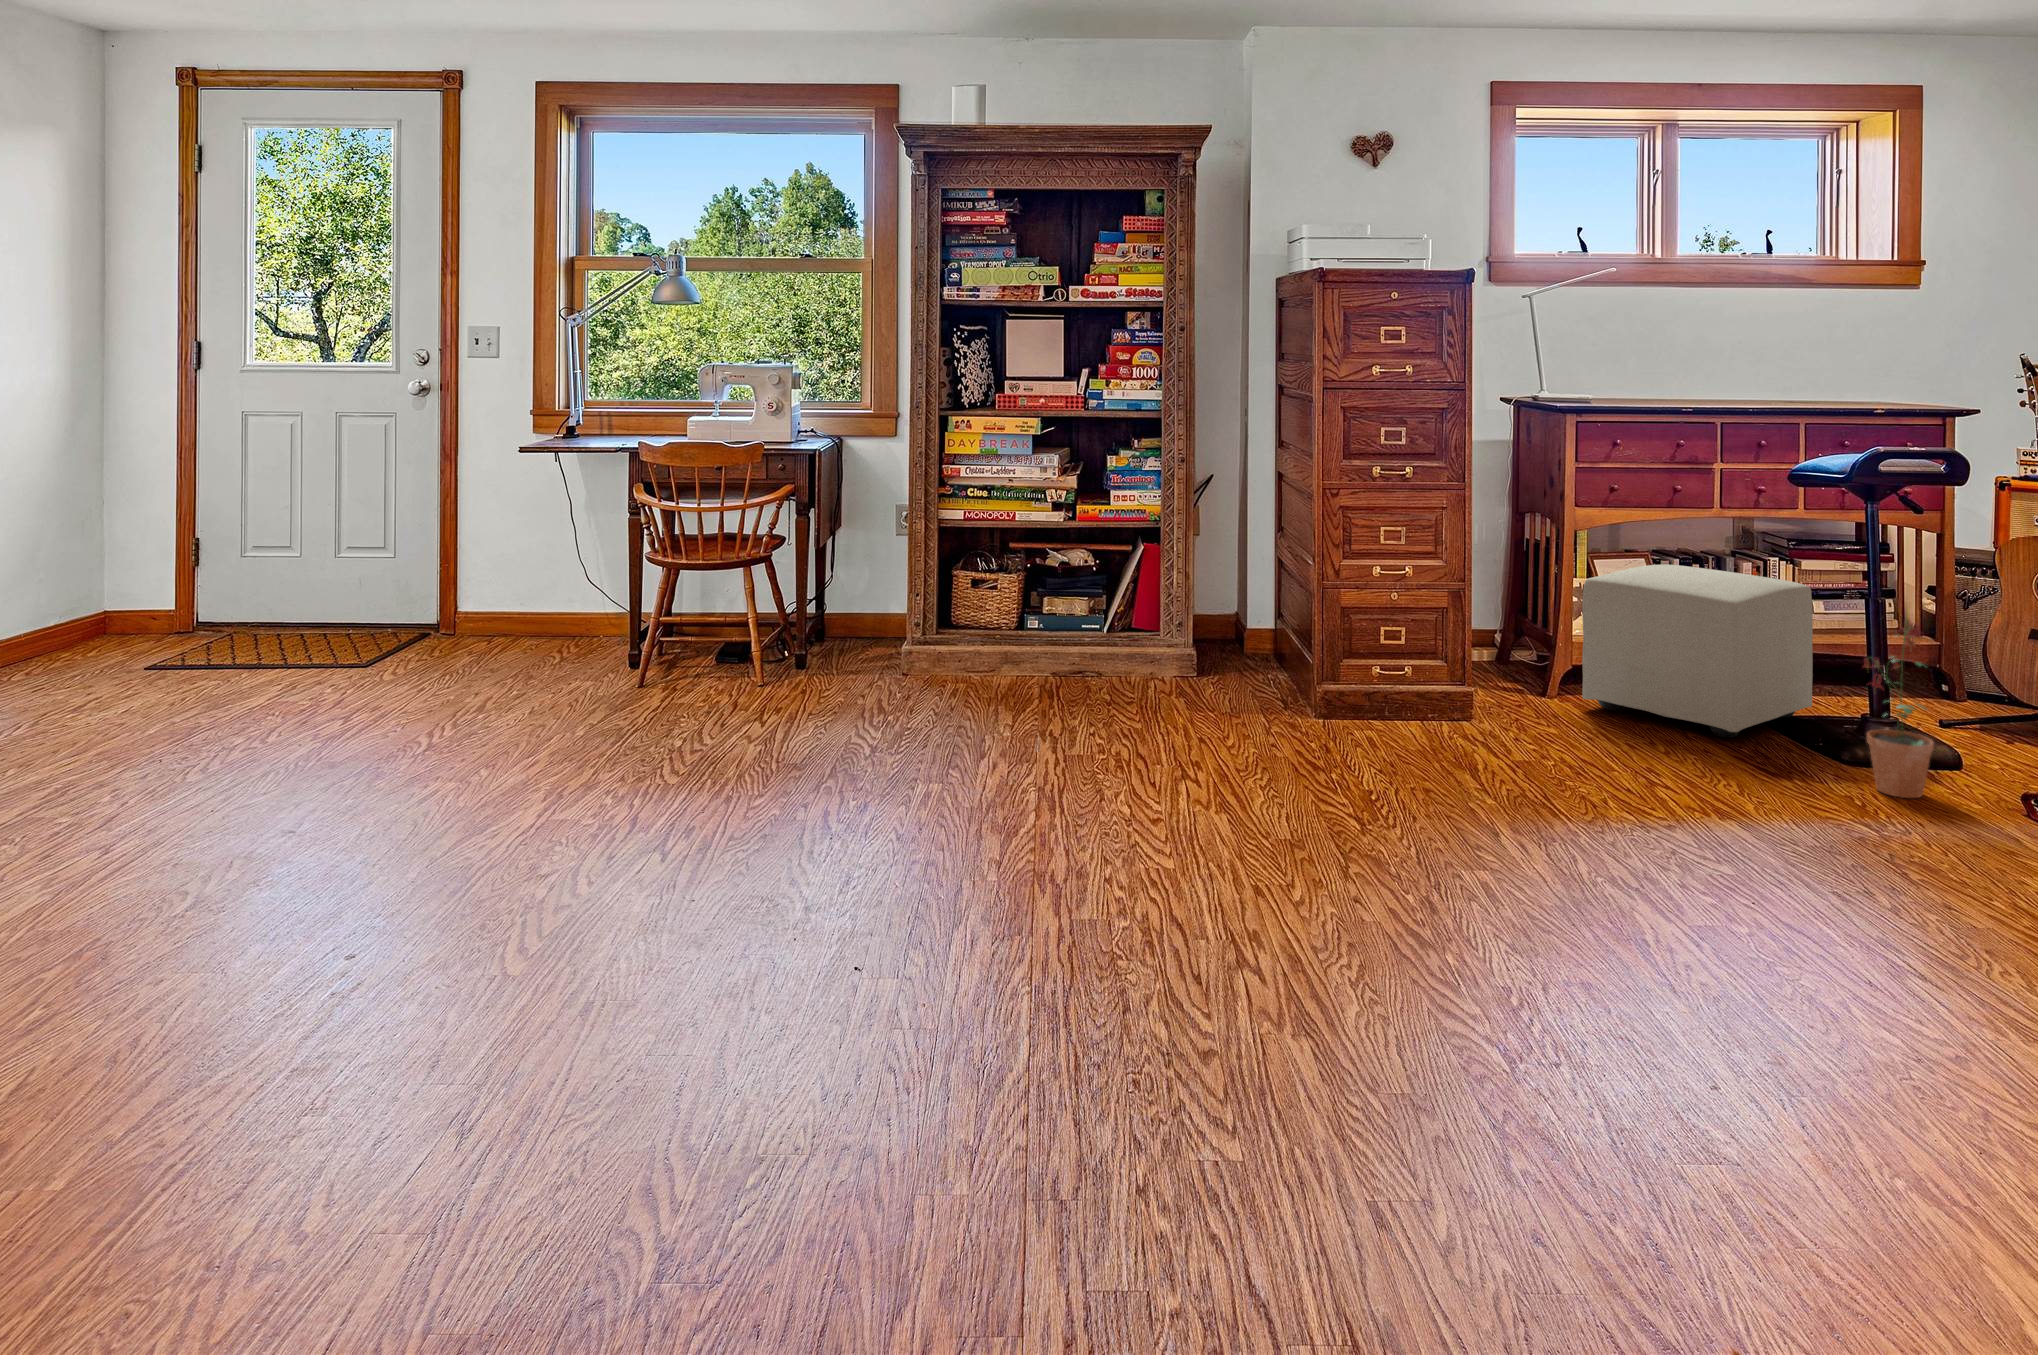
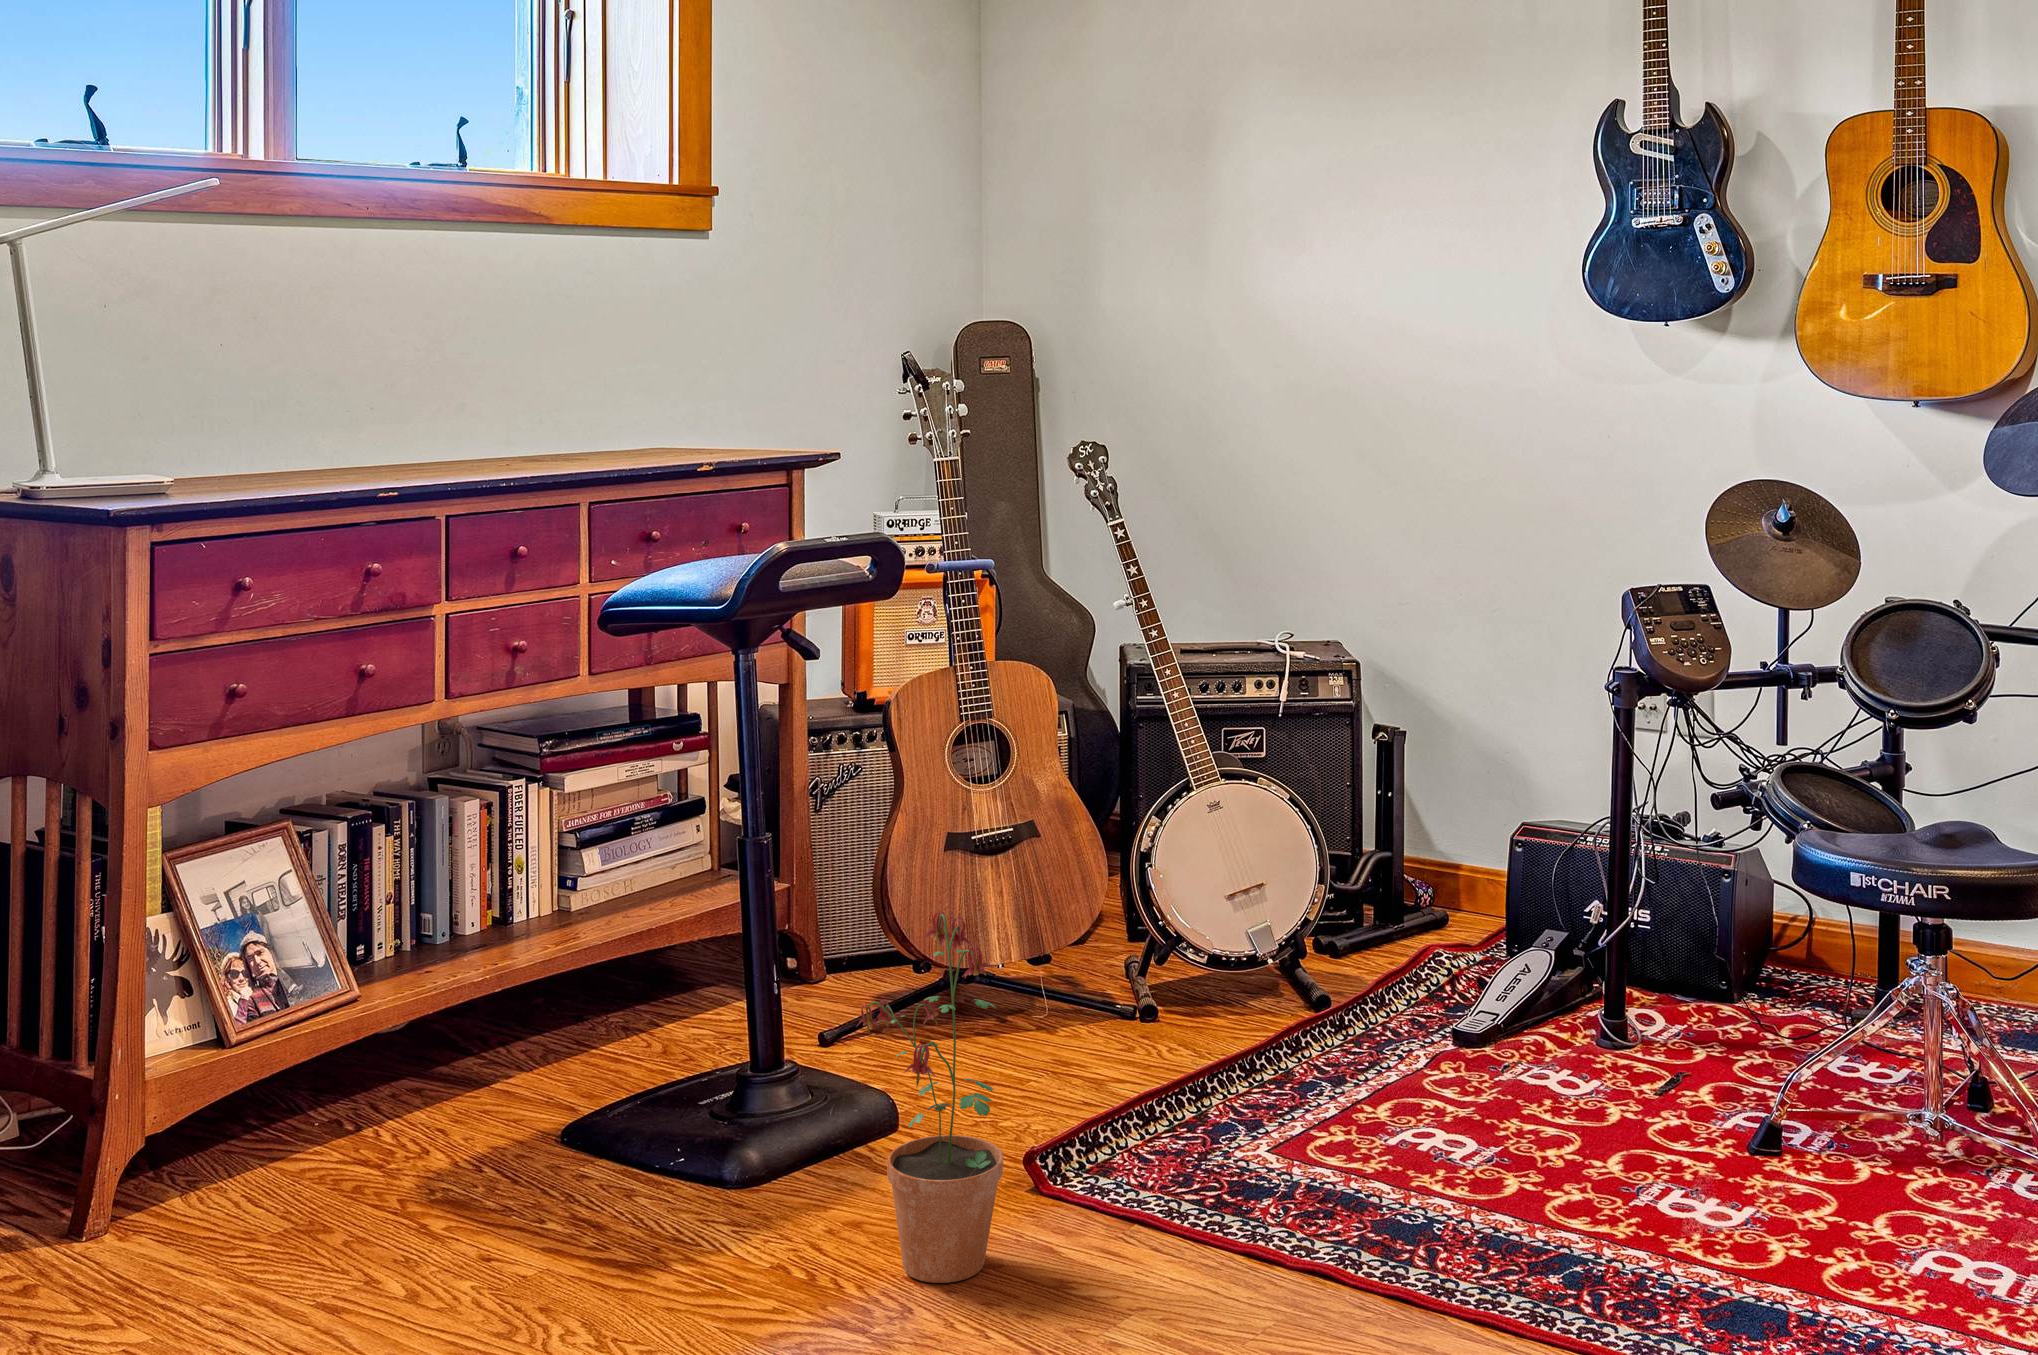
ottoman: present [1582,565,1813,737] -> none [200,841,655,1235]

